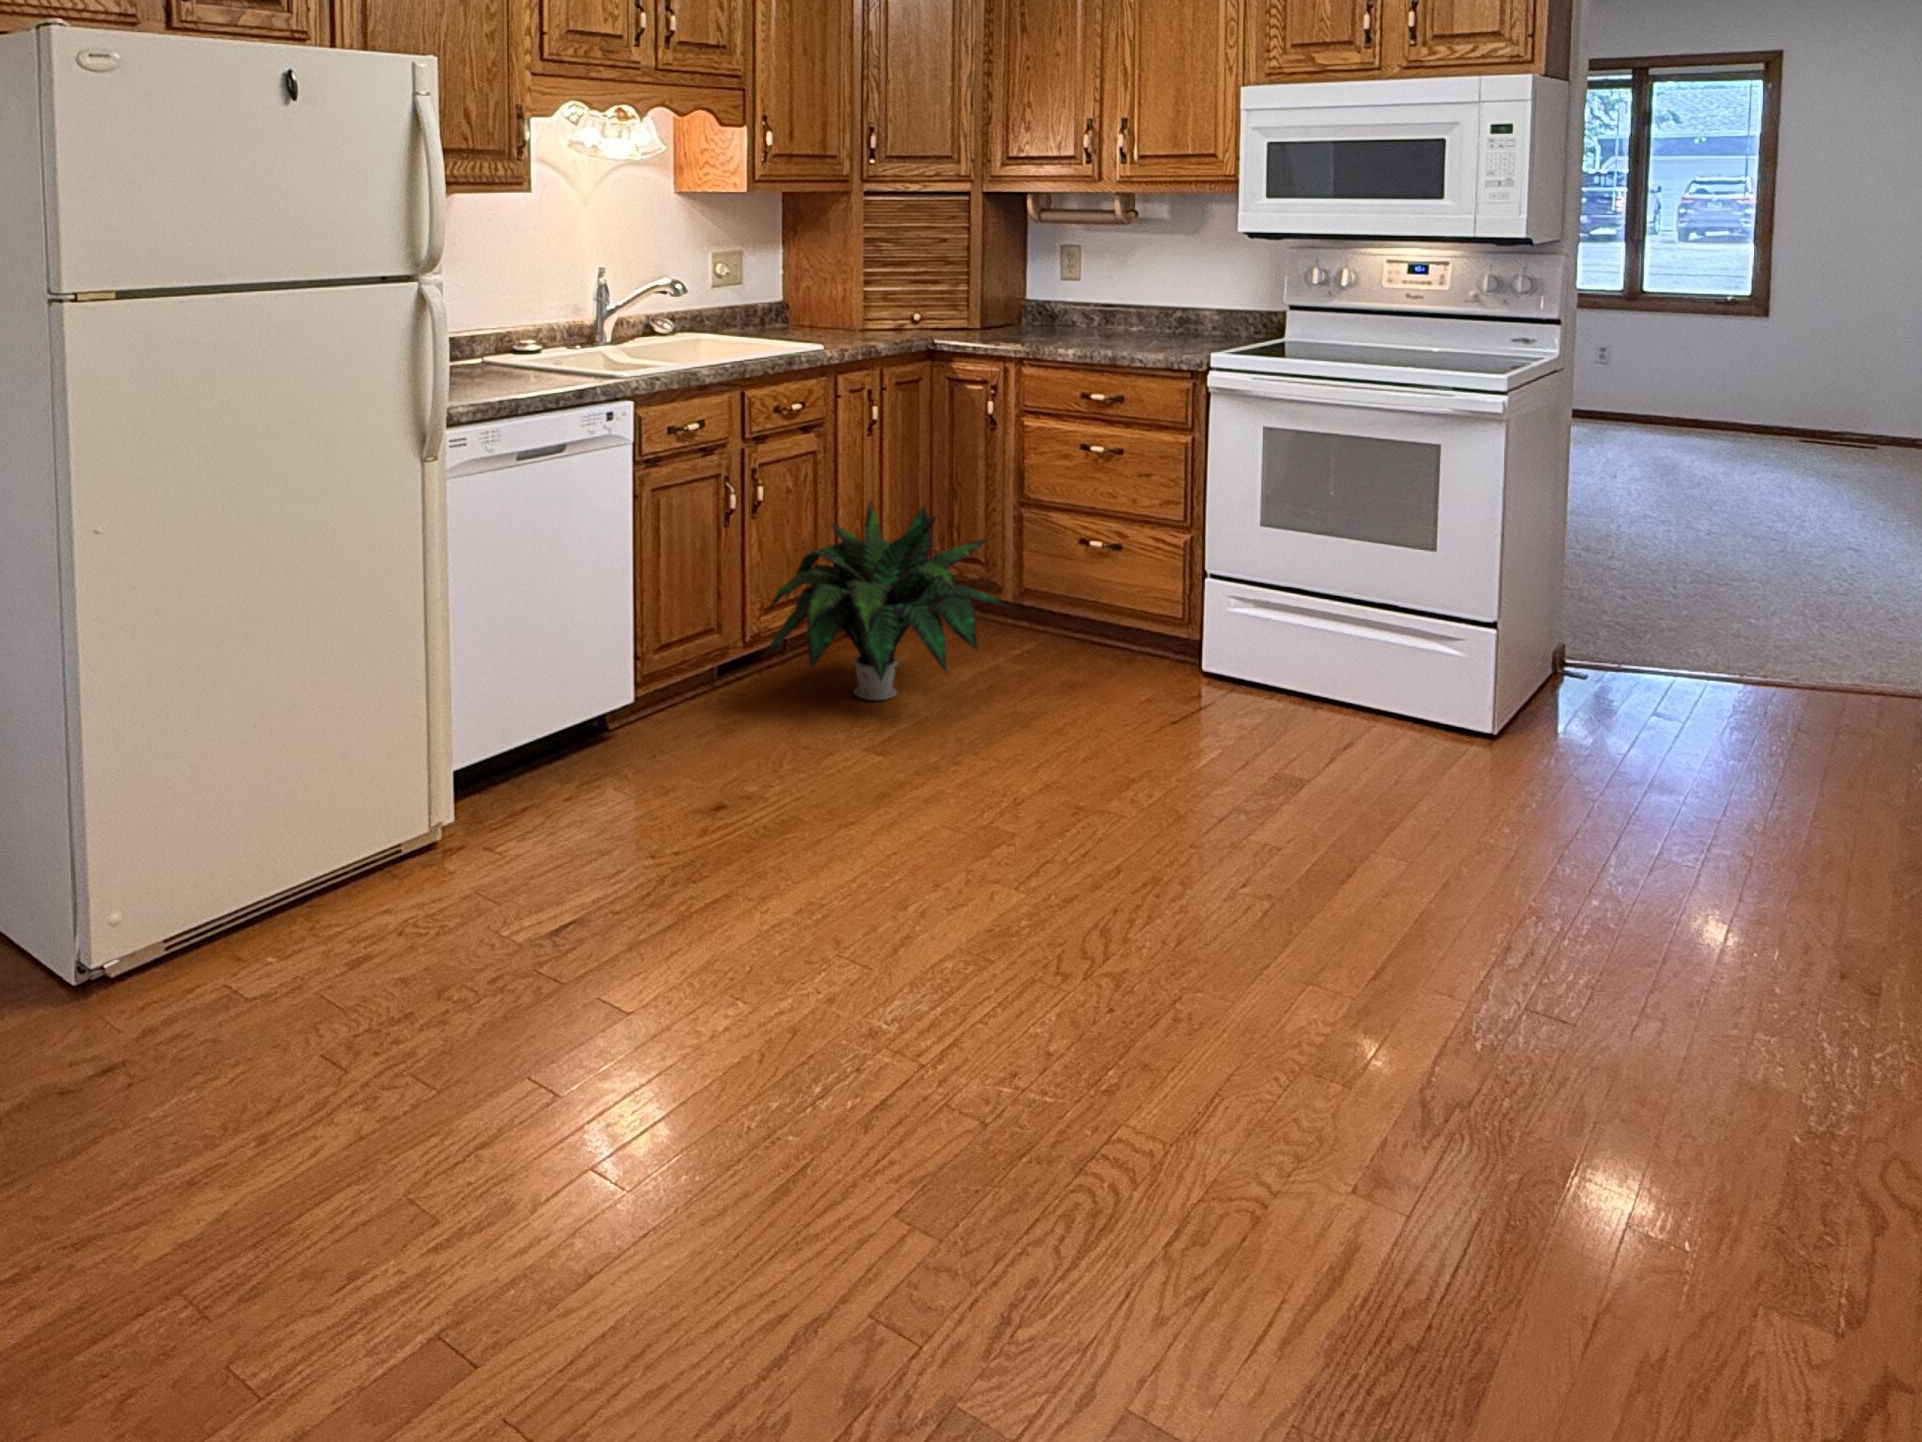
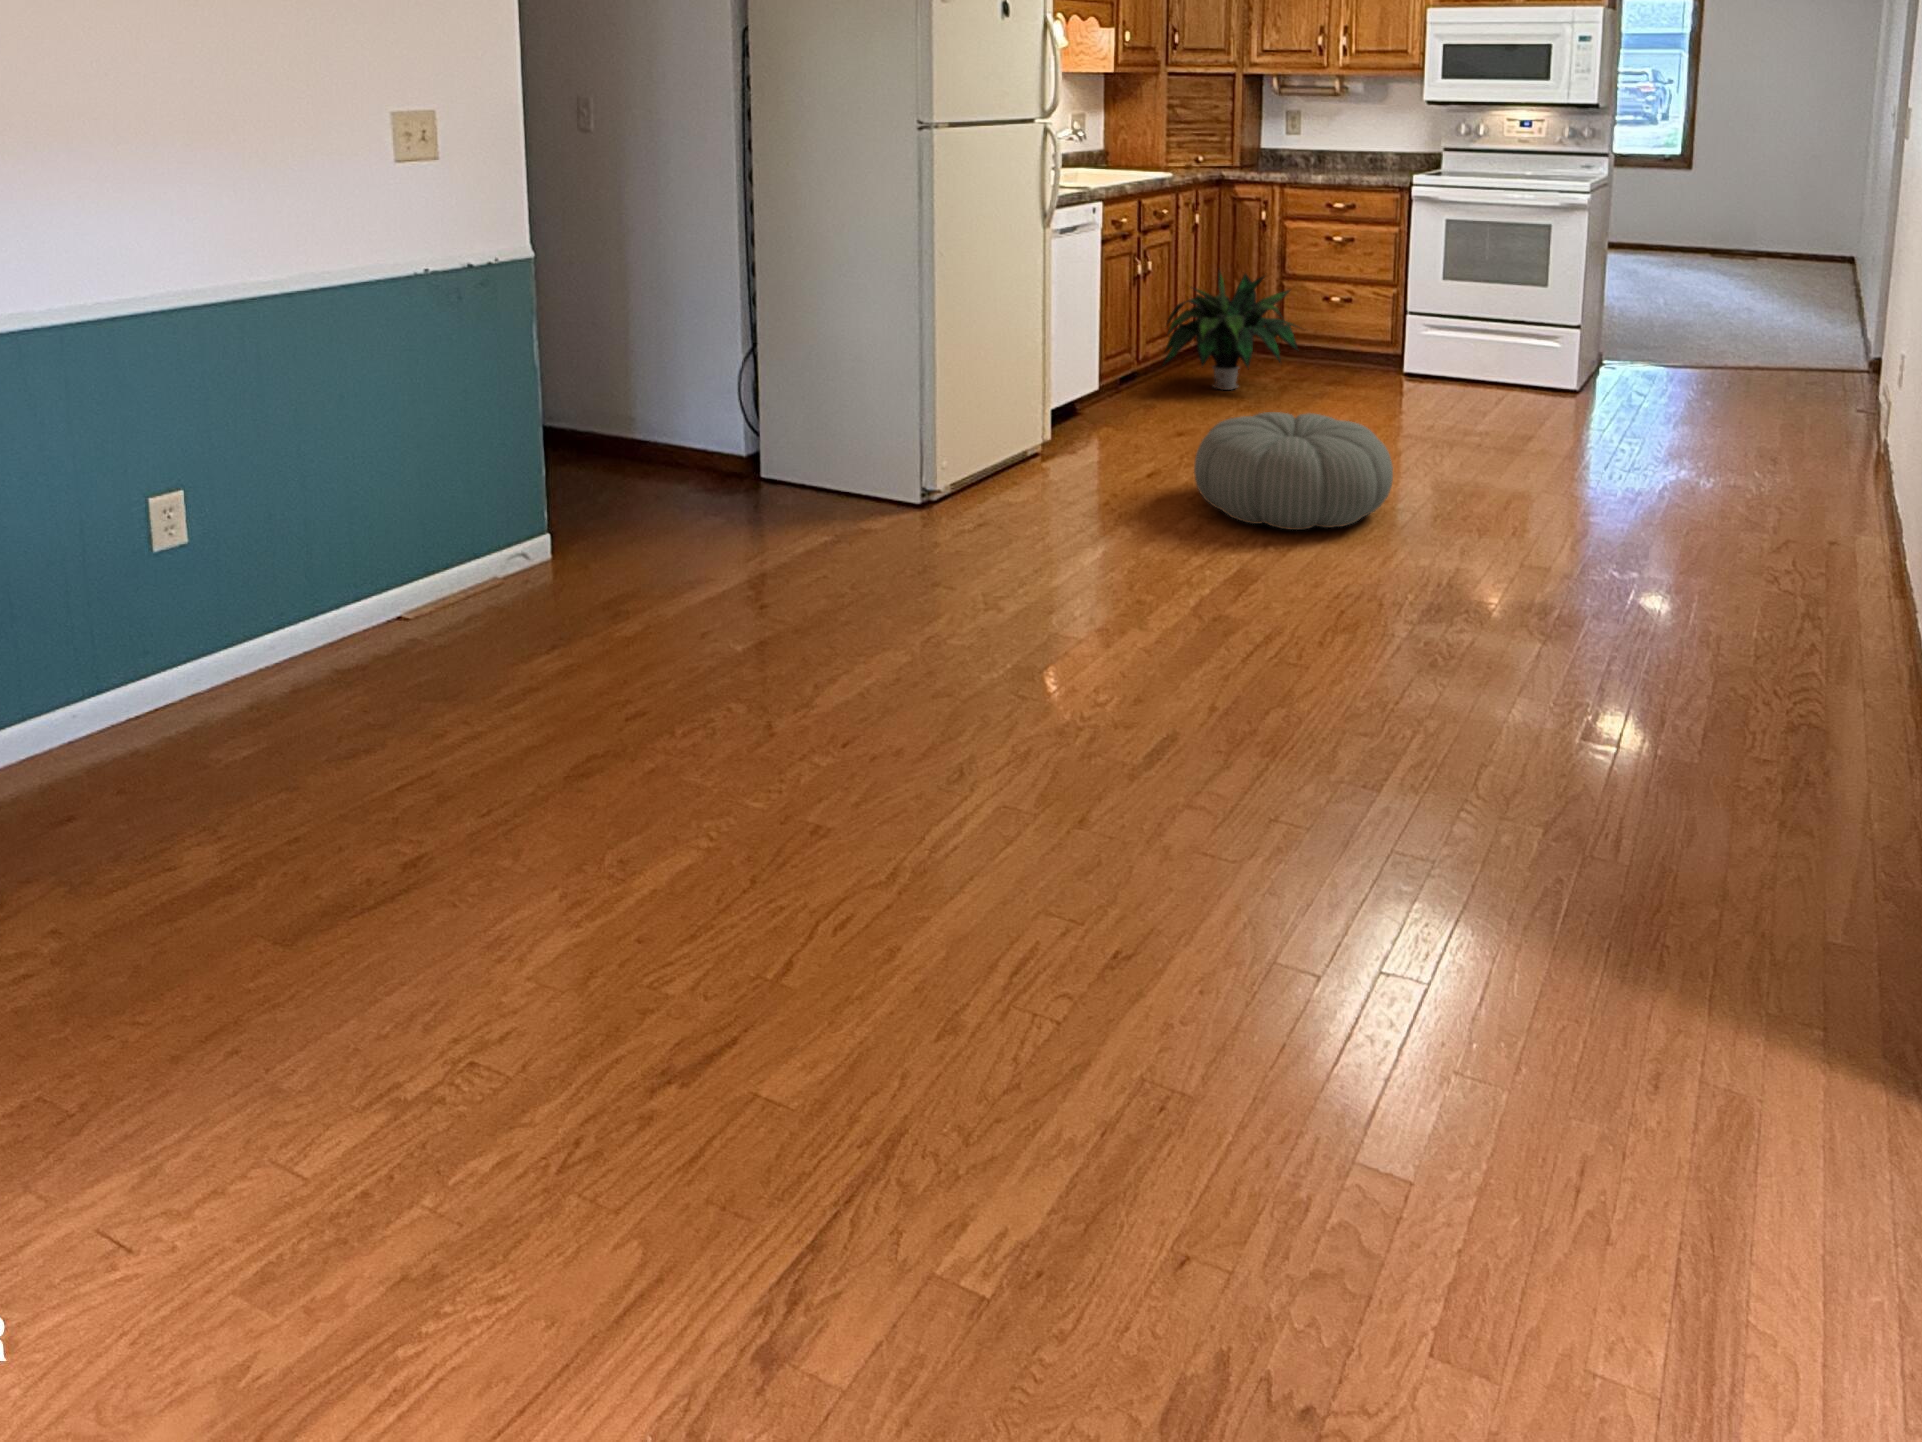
pouf: none [524,852,926,1185] -> present [1194,412,1393,530]

